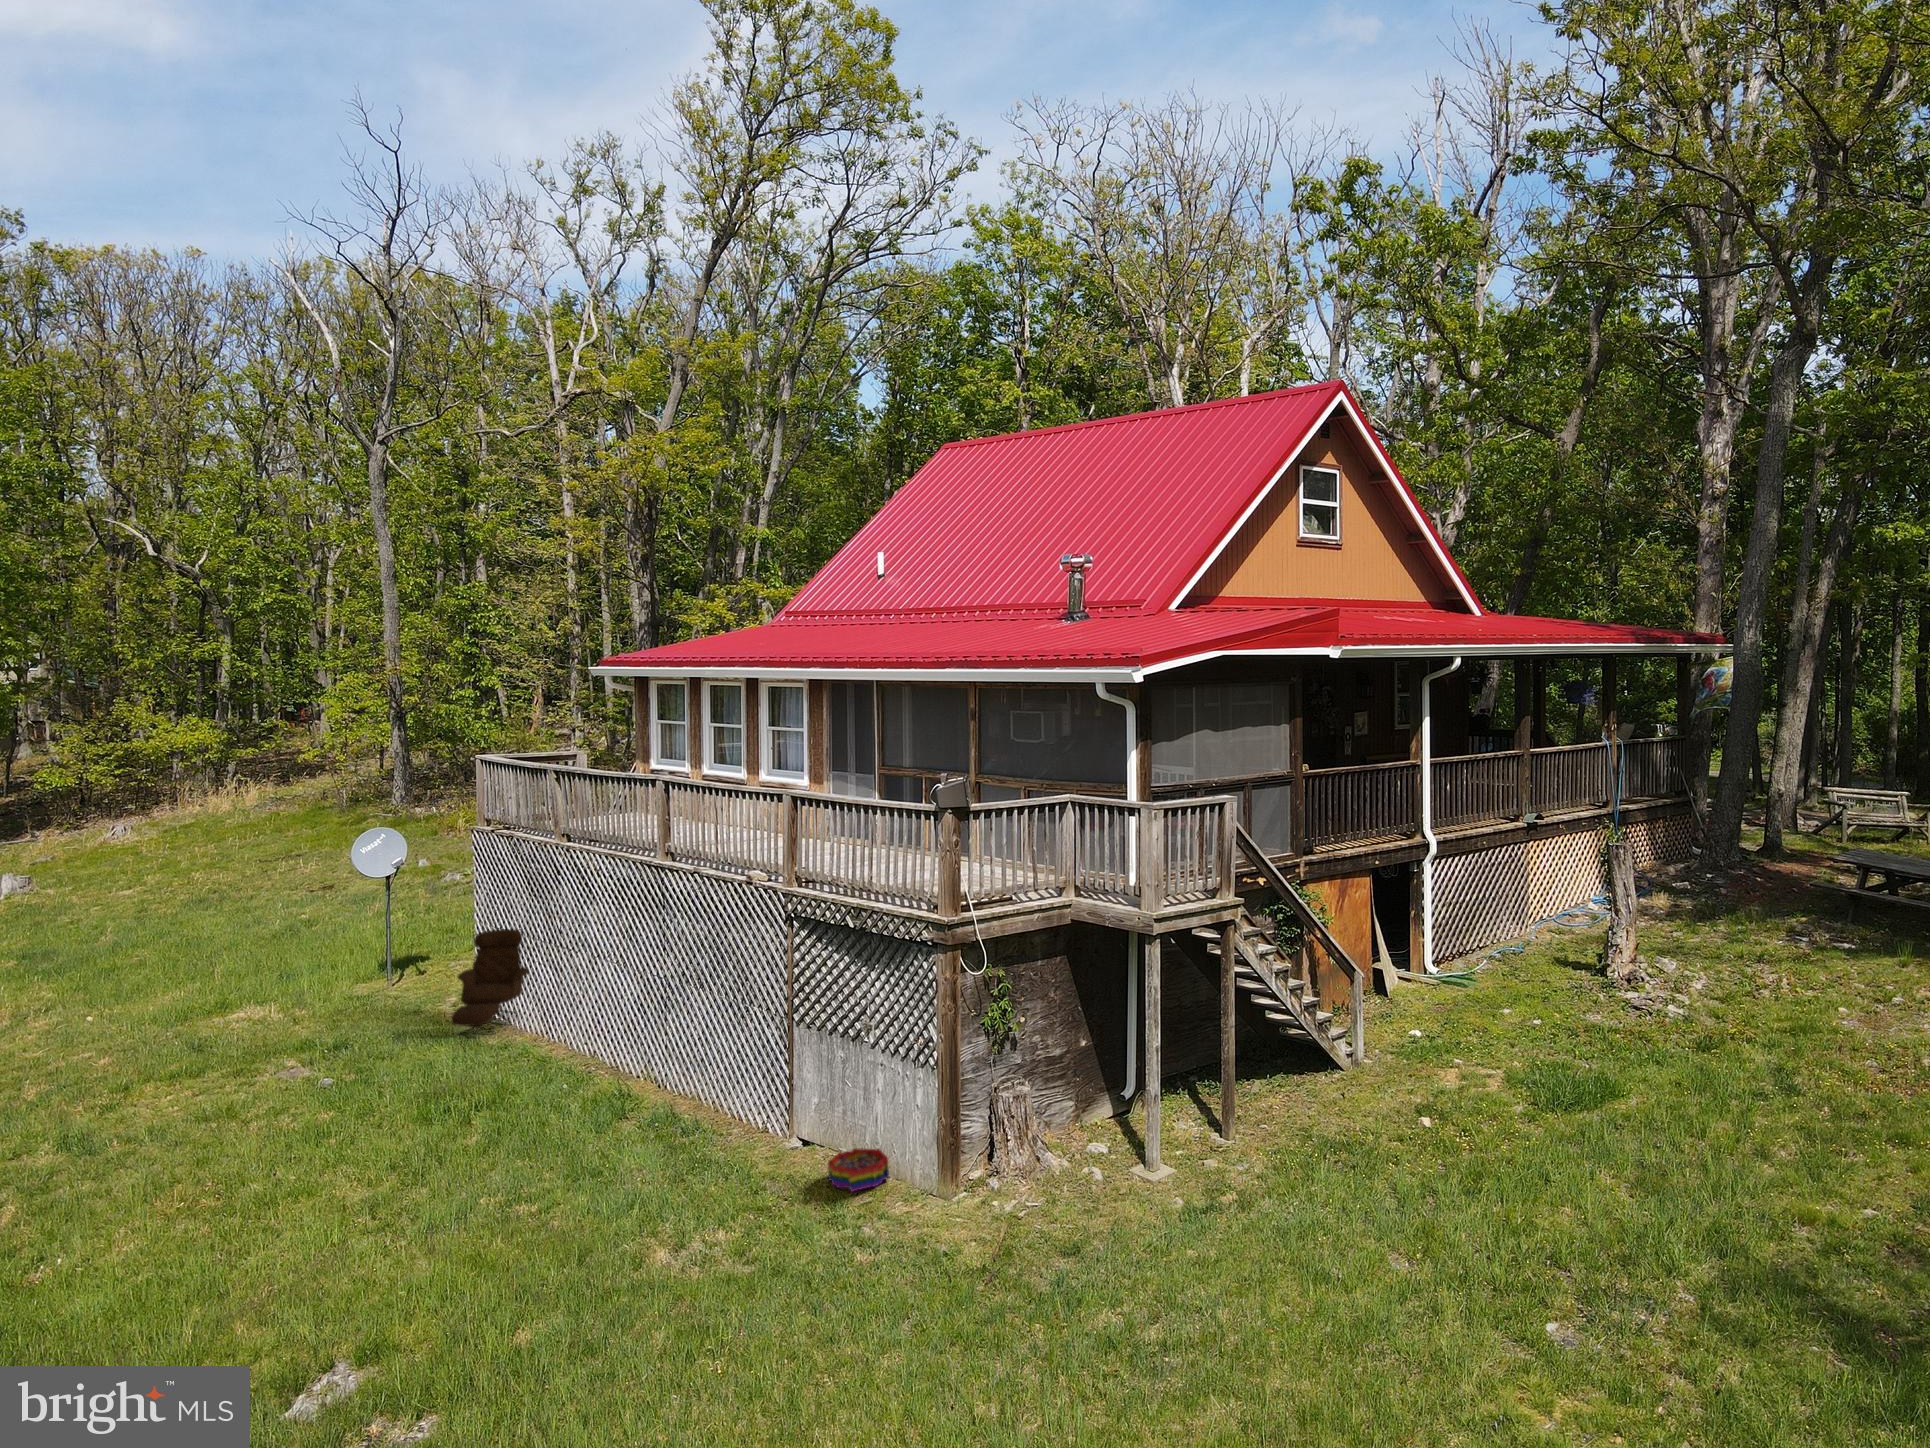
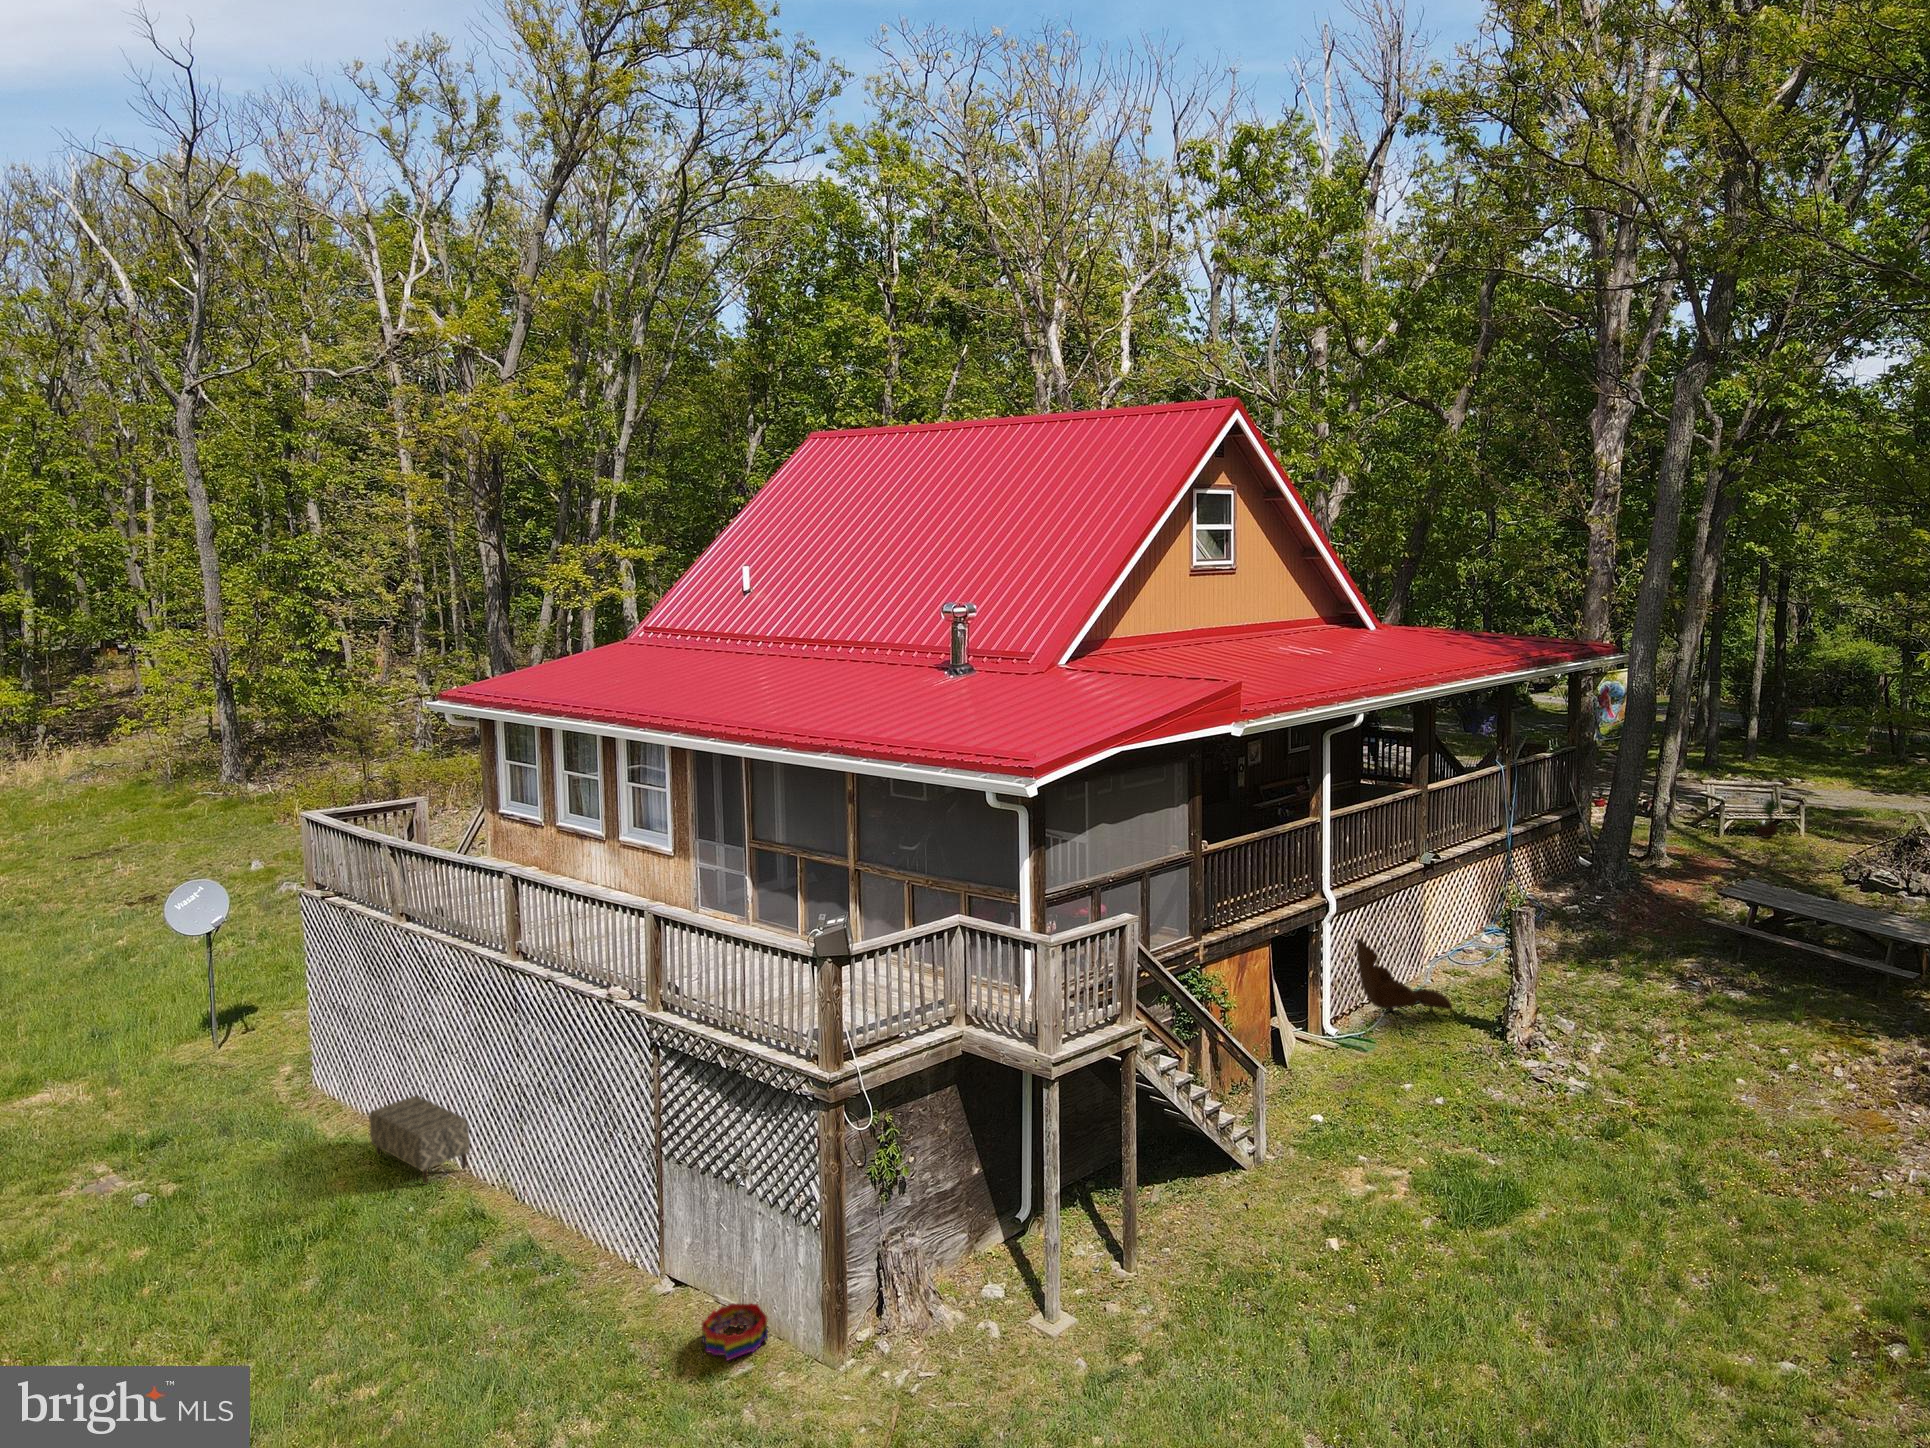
potted tree: none [1872,796,1901,840] -> present [1756,800,1781,838]
lounge chair: present [451,929,529,1038] -> present [1356,939,1452,1030]
bench: none [532,998,620,1069] -> present [369,1096,470,1184]

